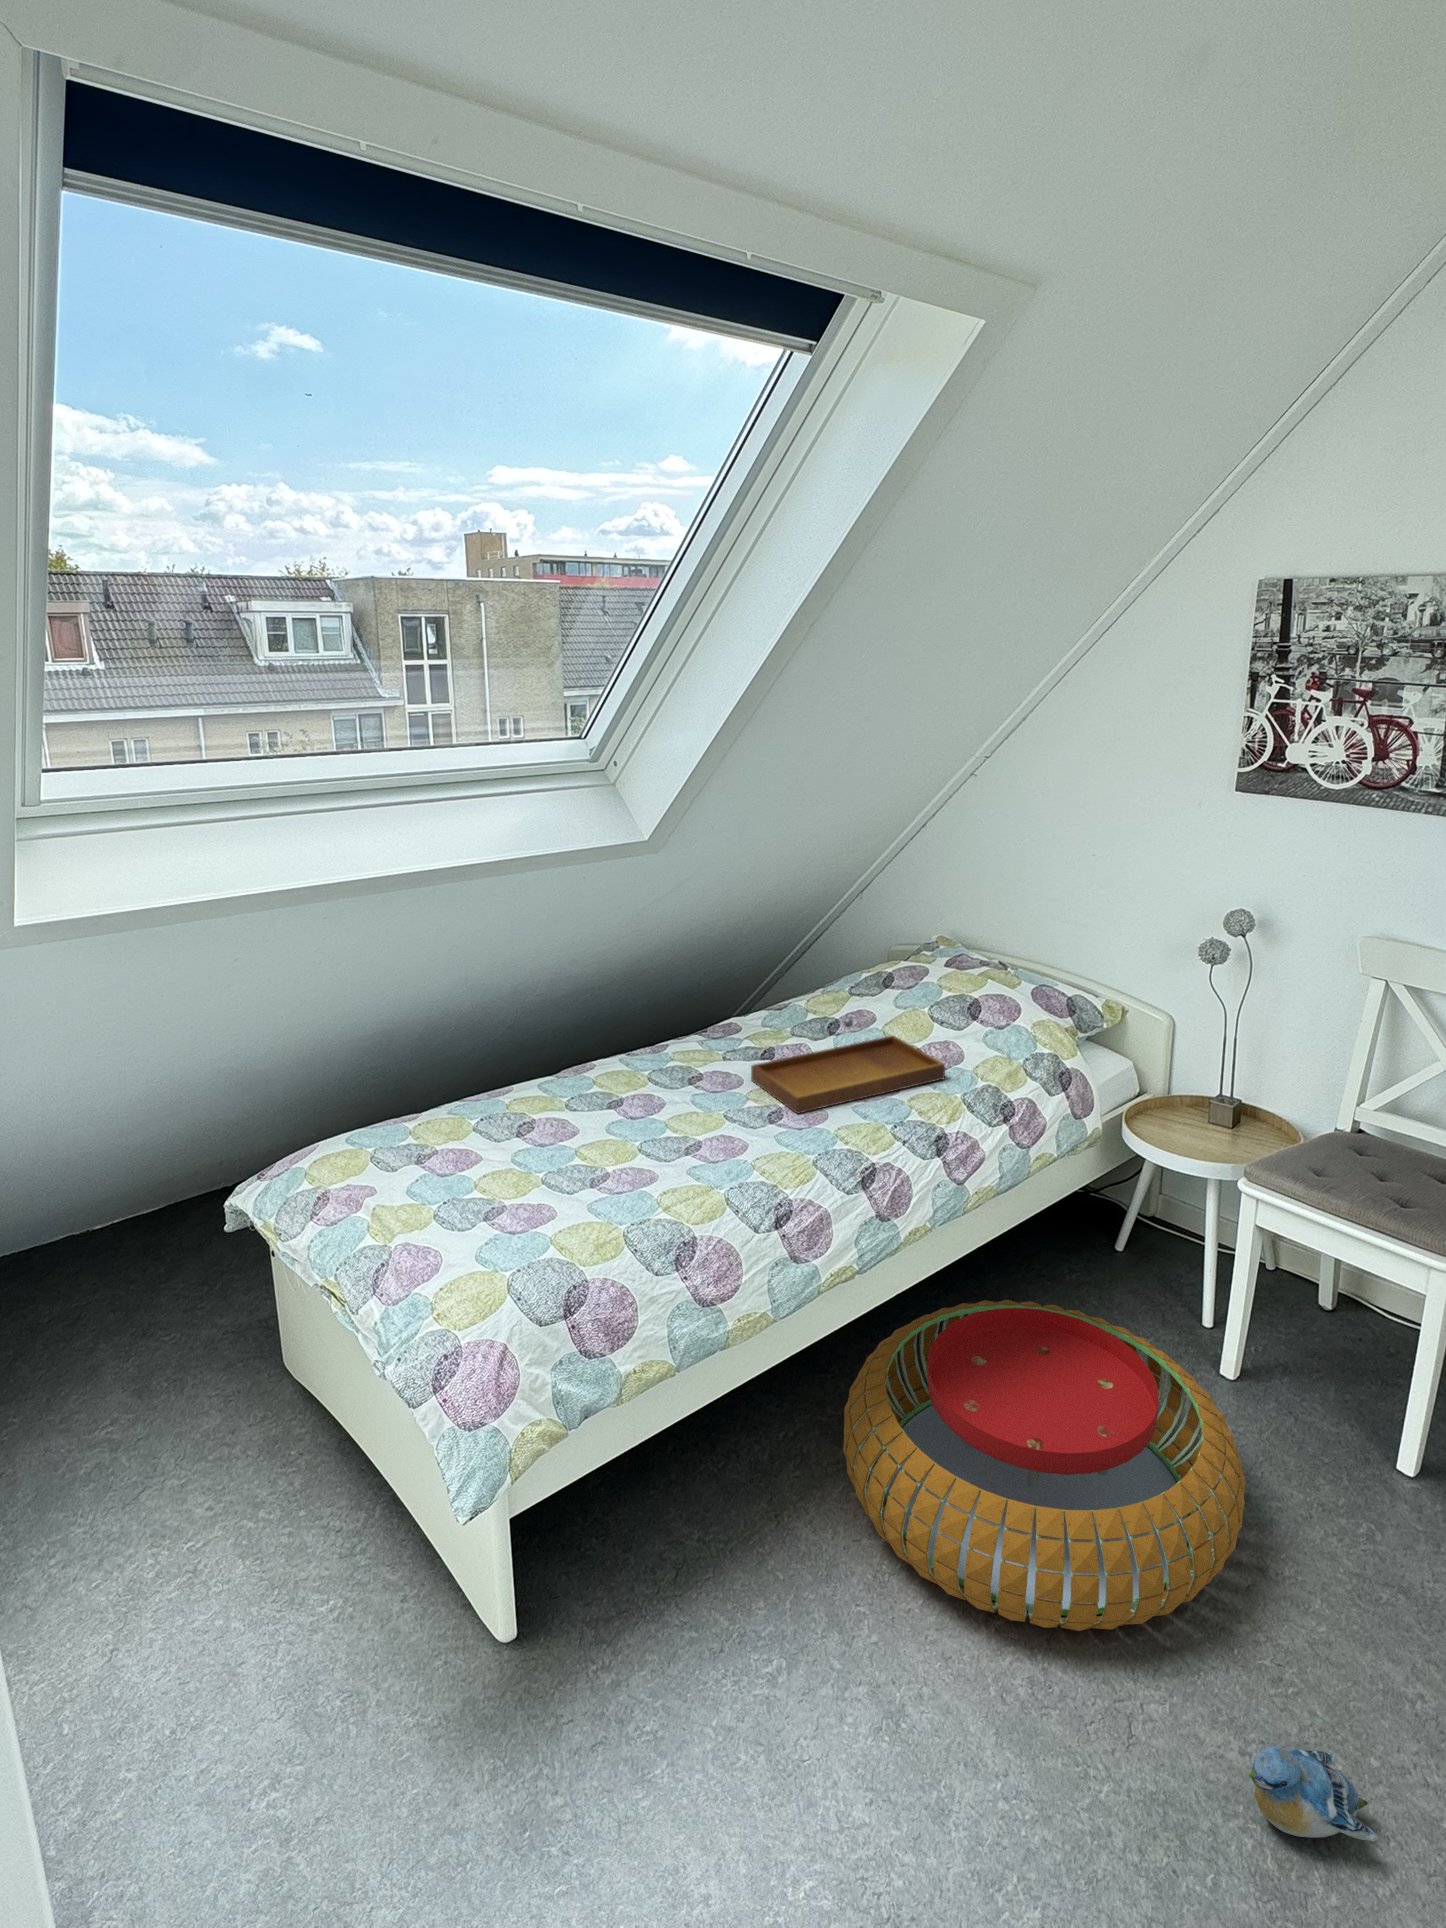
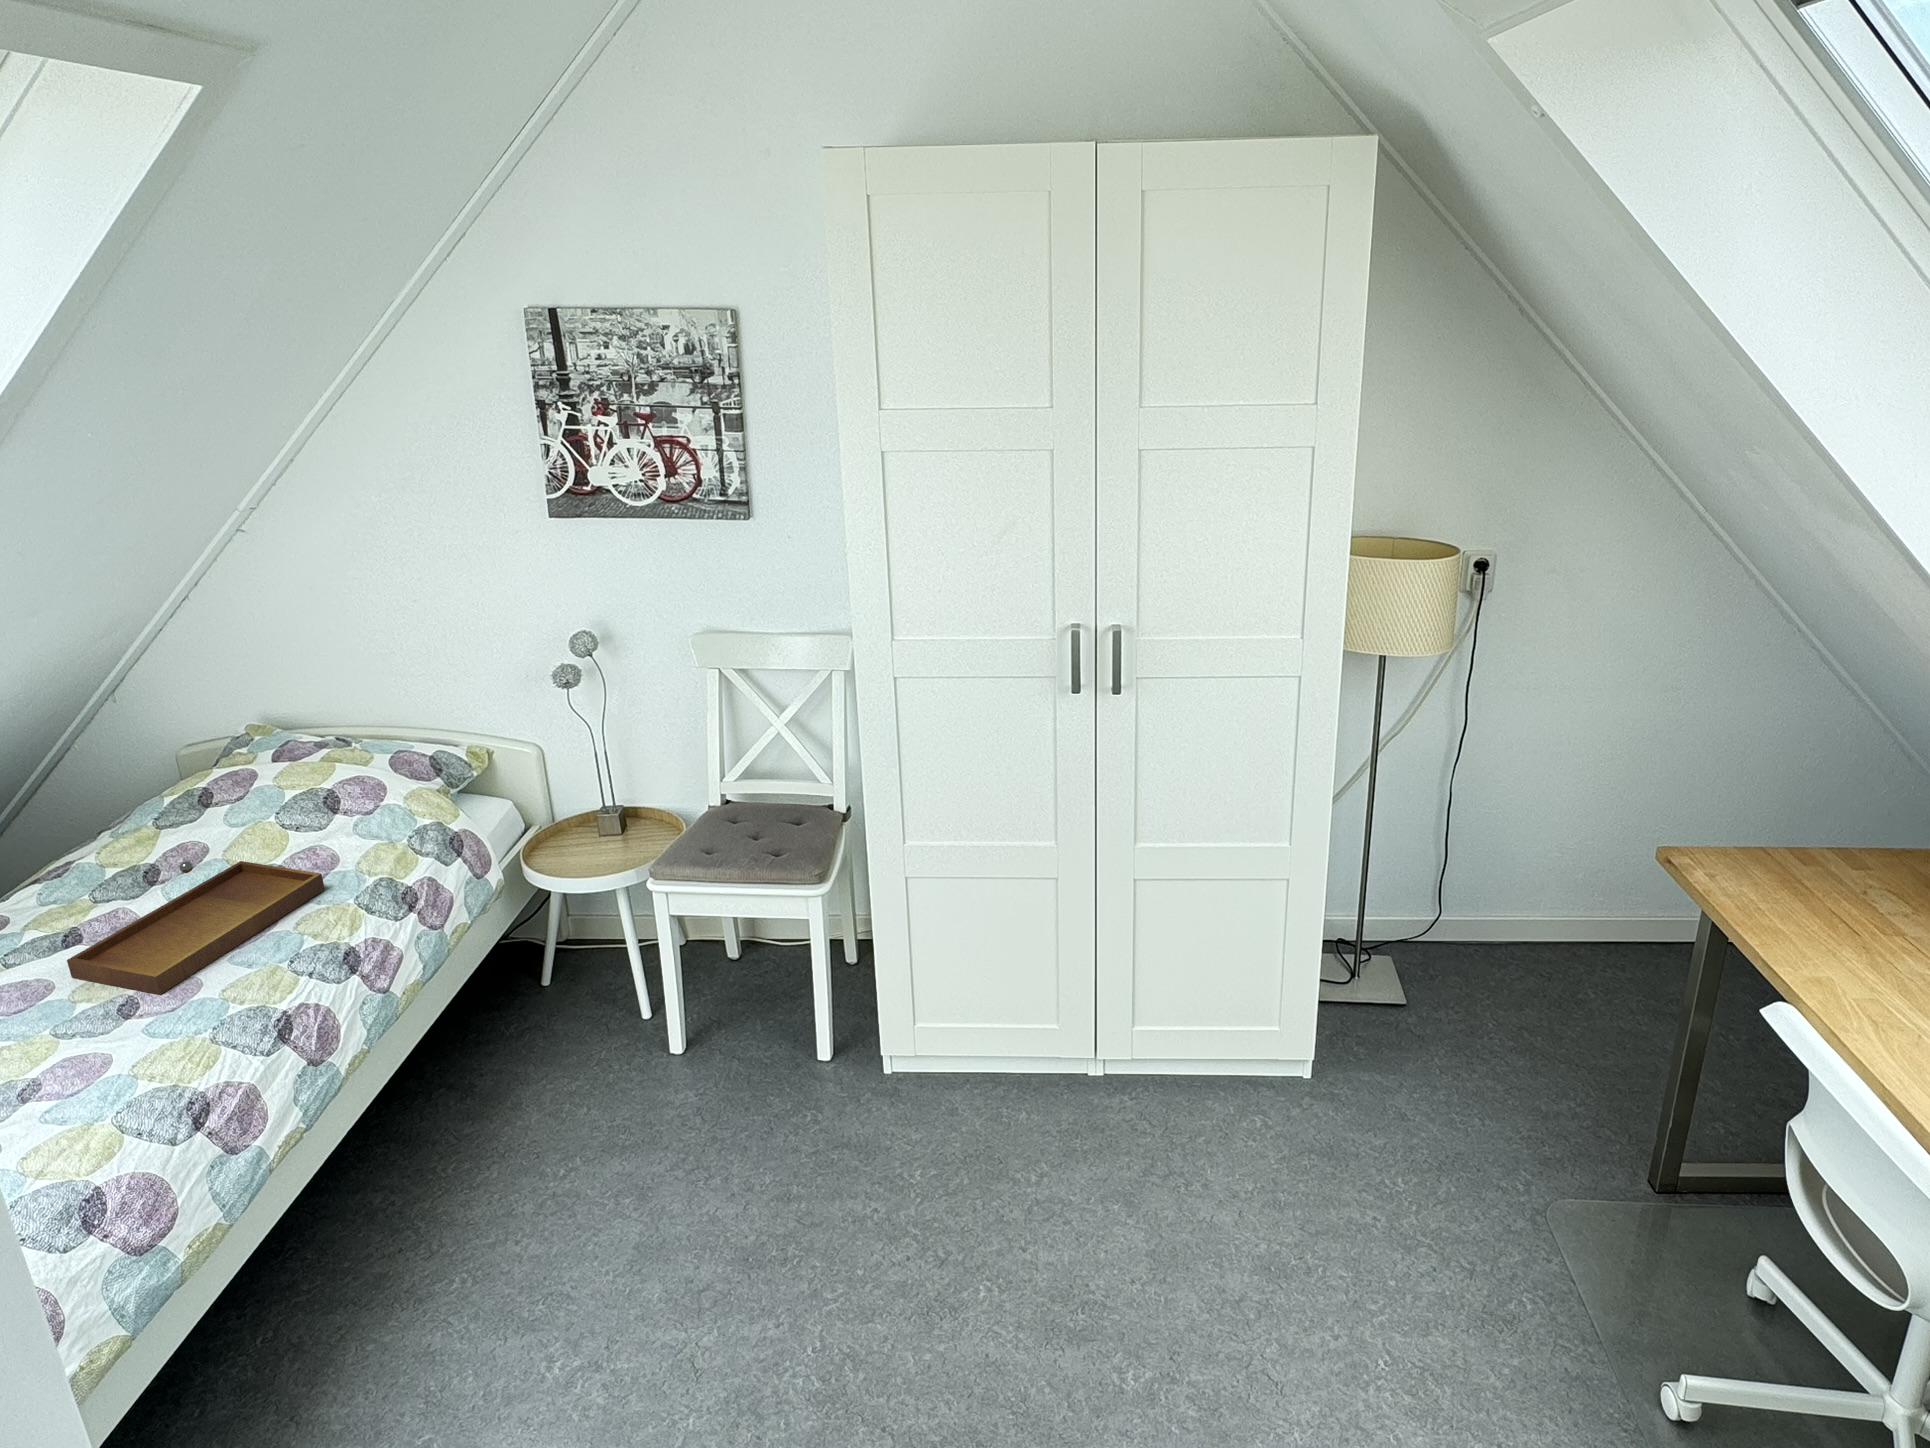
pouf: present [843,1300,1246,1631] -> none [332,1057,731,1373]
plush toy: present [1249,1747,1378,1841] -> none [790,1292,880,1367]

